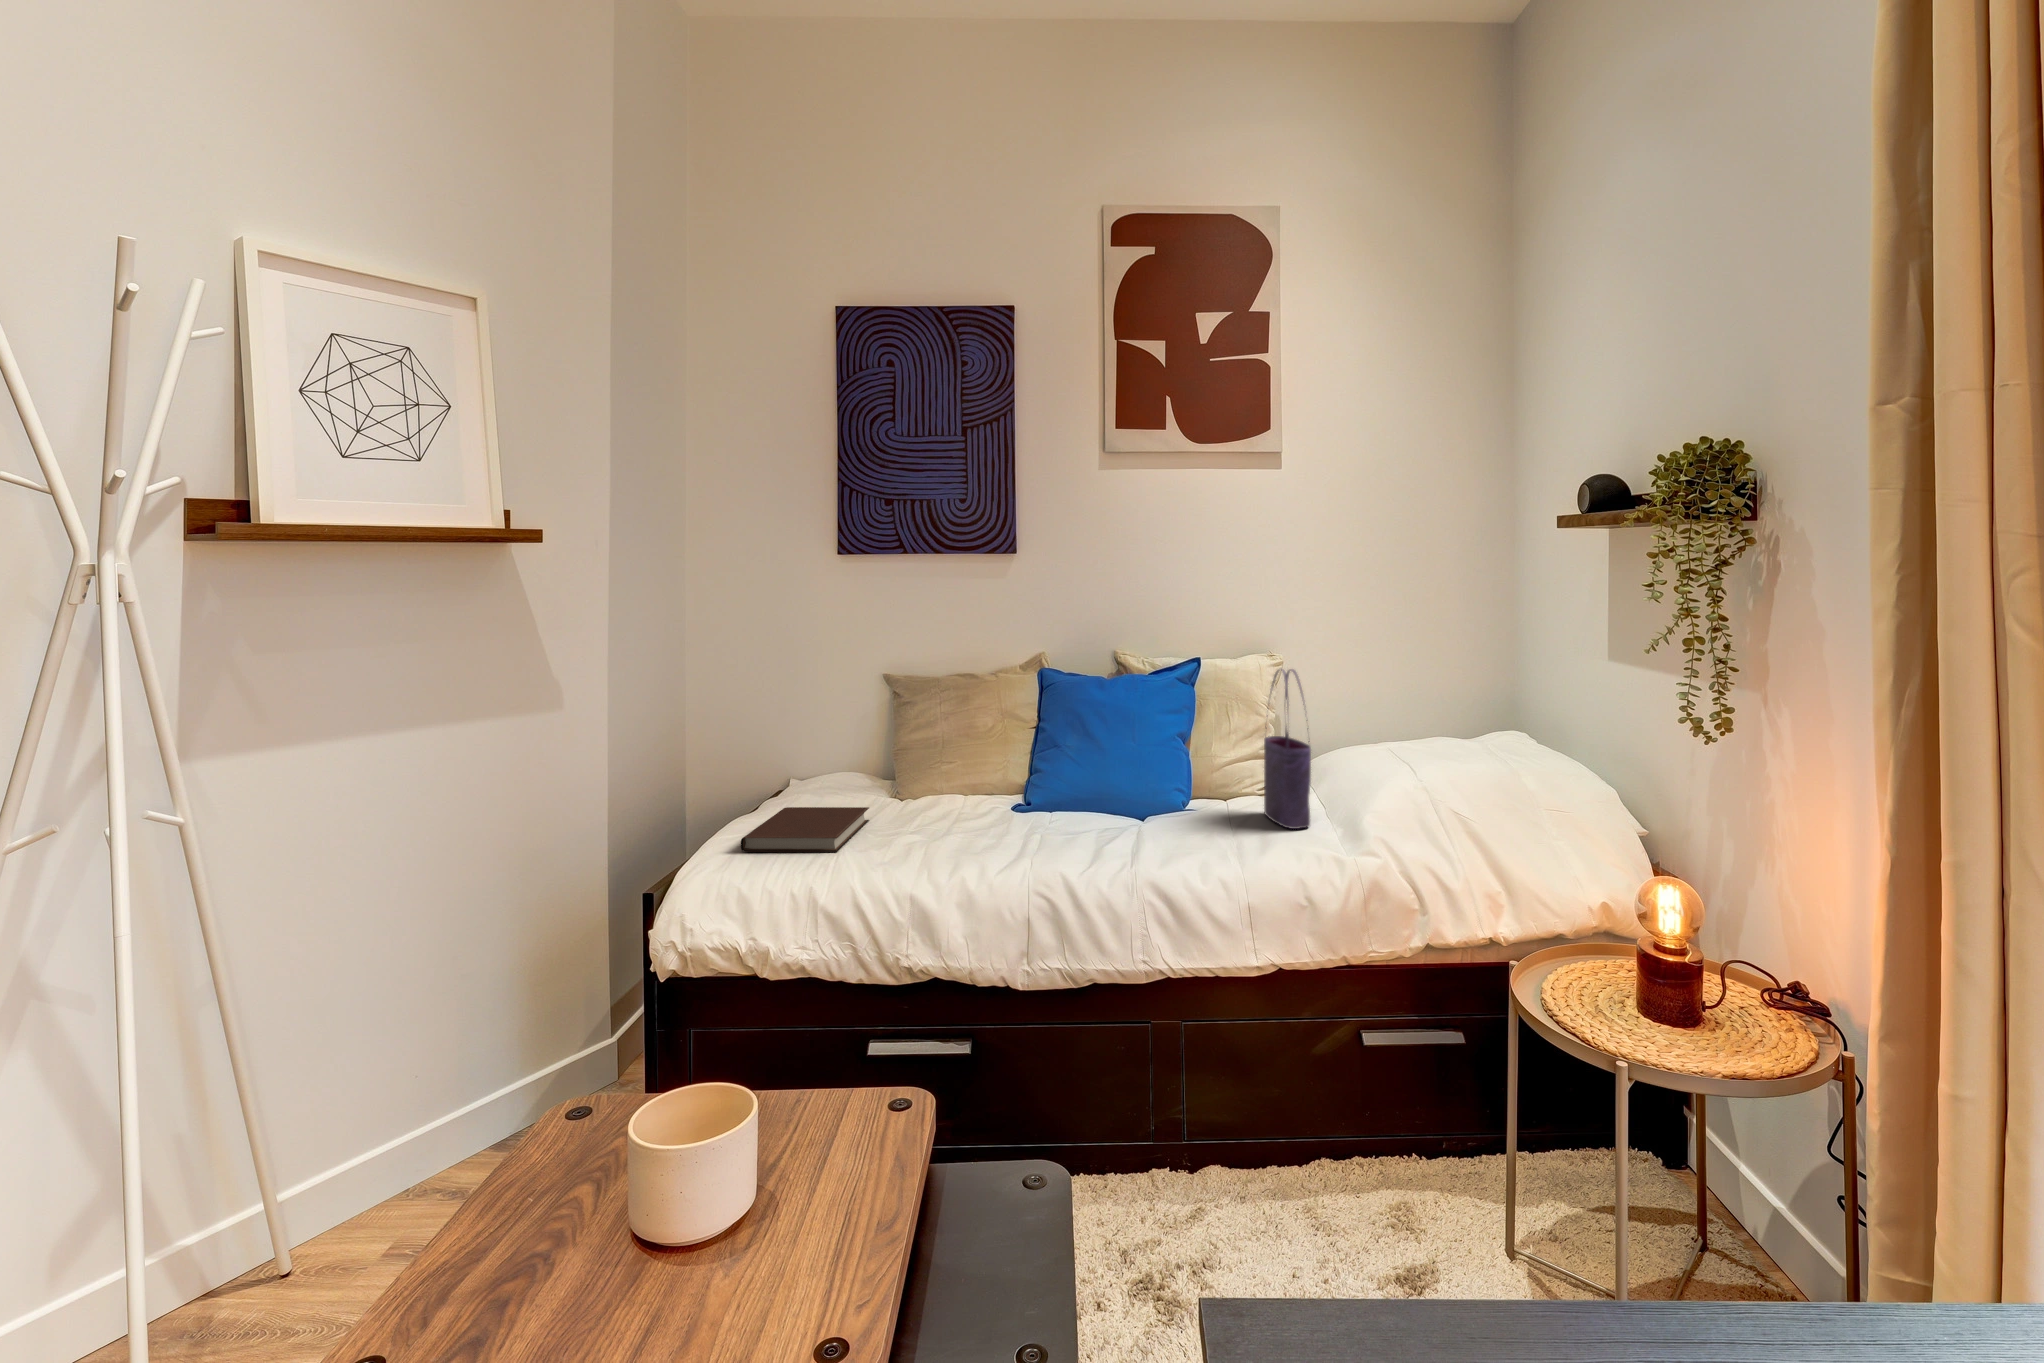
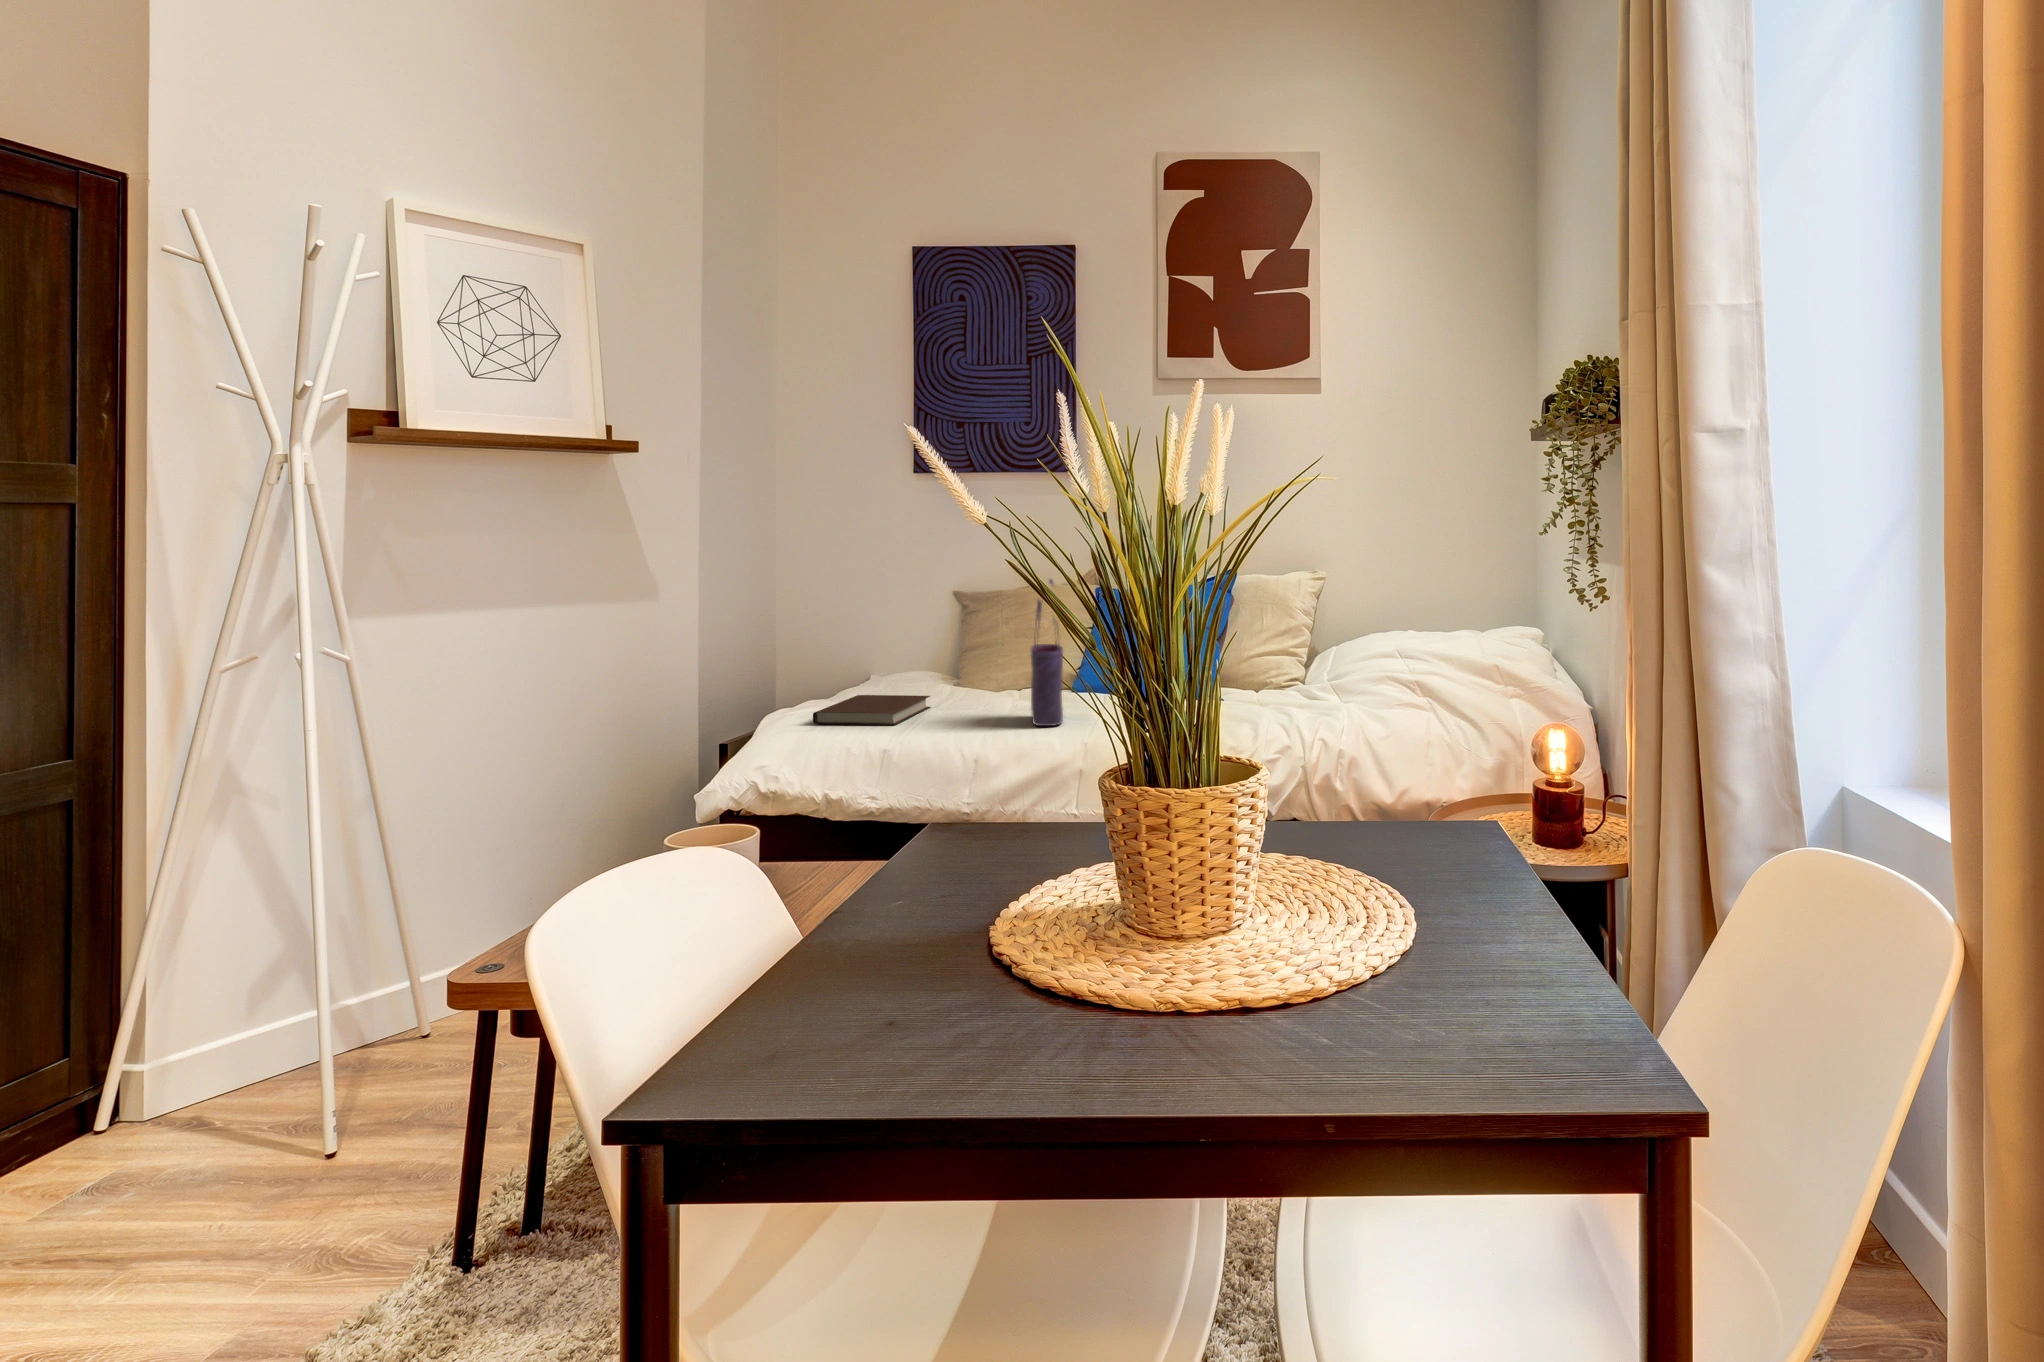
tote bag: present [1264,669,1311,829] -> present [1031,579,1063,726]

